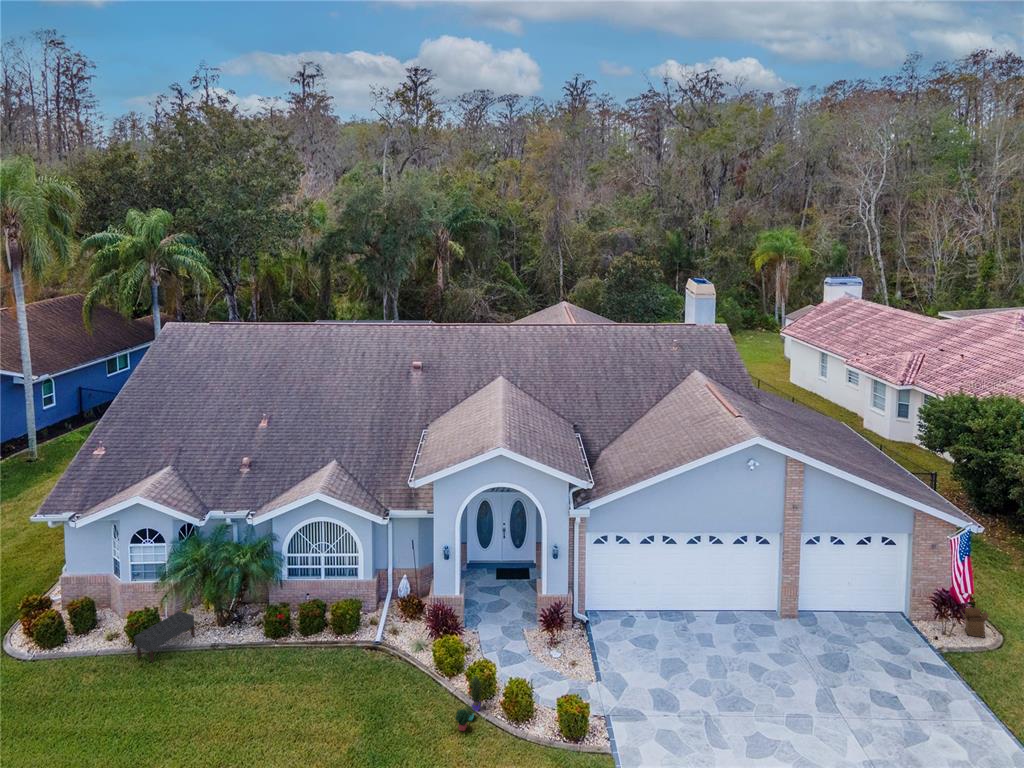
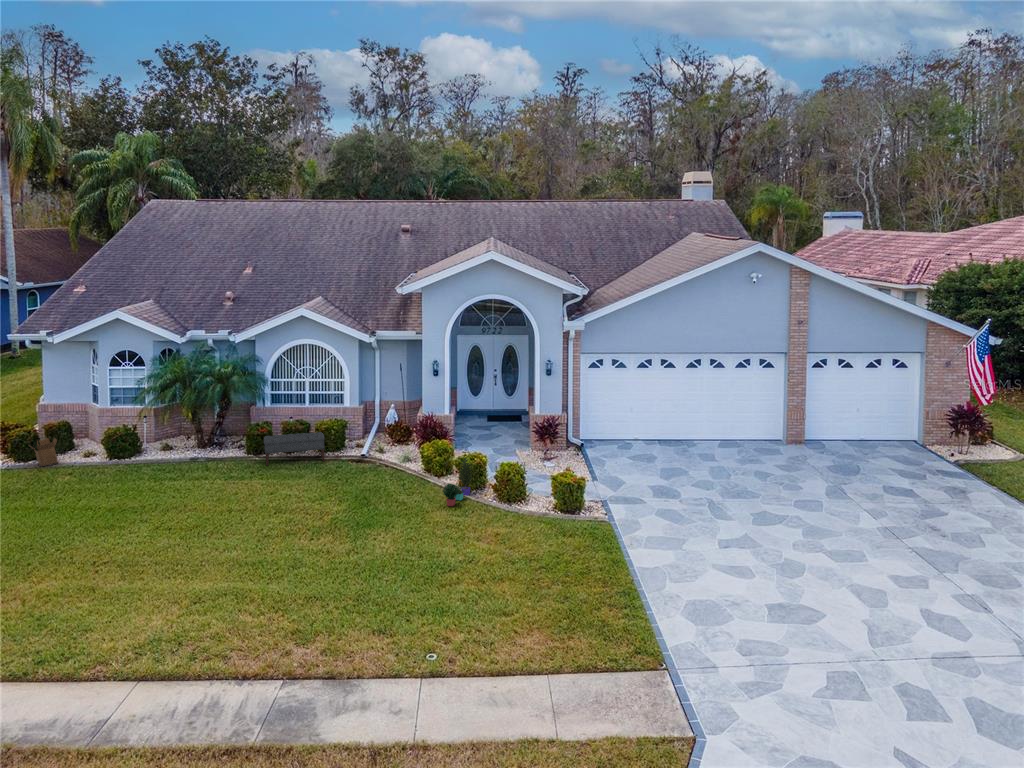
cardboard box: present [962,608,988,637] -> present [32,438,58,467]
bench: present [134,612,195,662] -> present [264,432,325,466]

